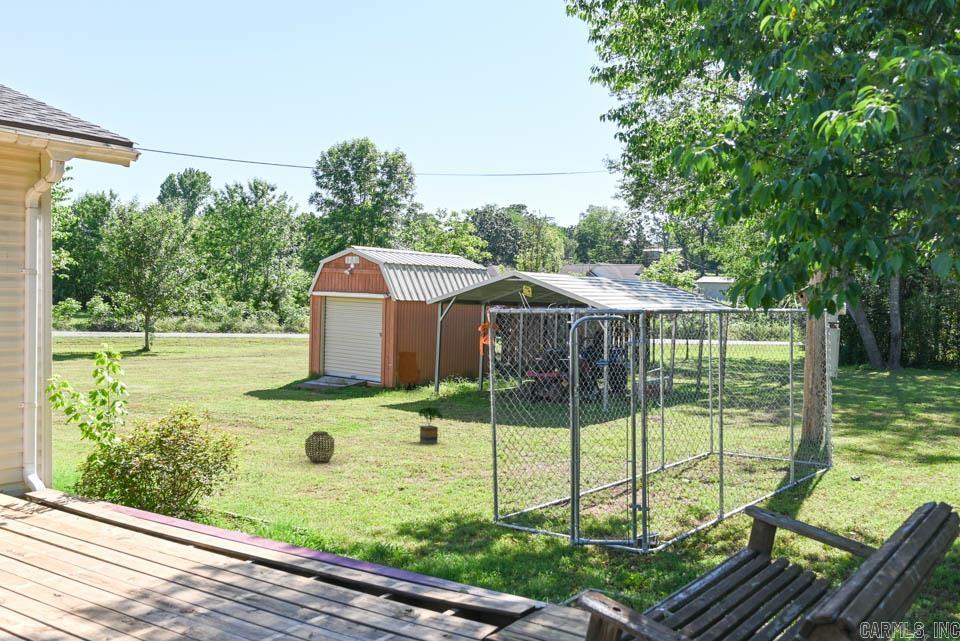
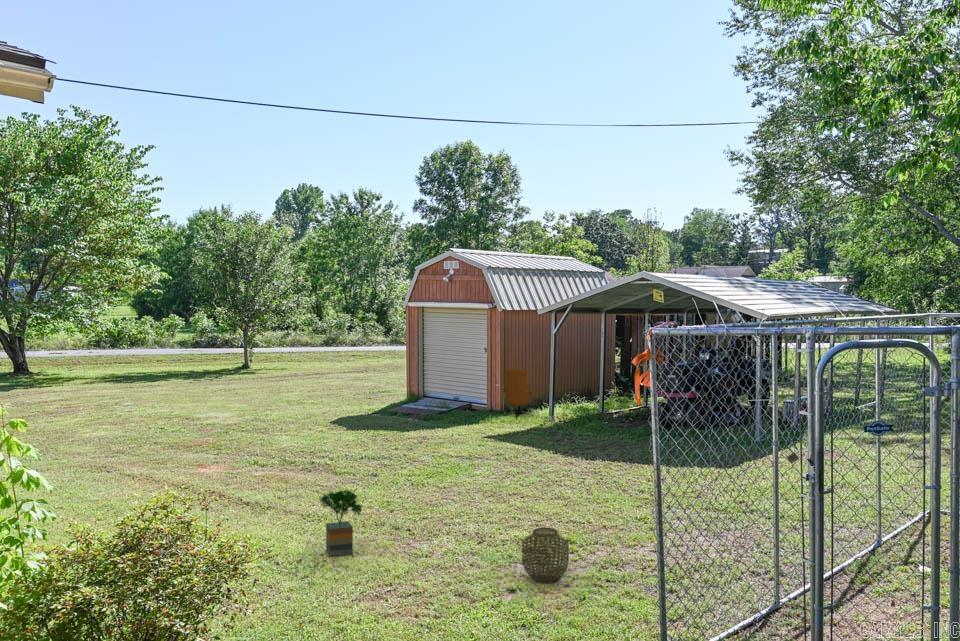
potted tree: present [418,407,443,444] -> present [320,490,362,557]
woven basket: present [305,431,334,463] -> present [522,528,569,583]

